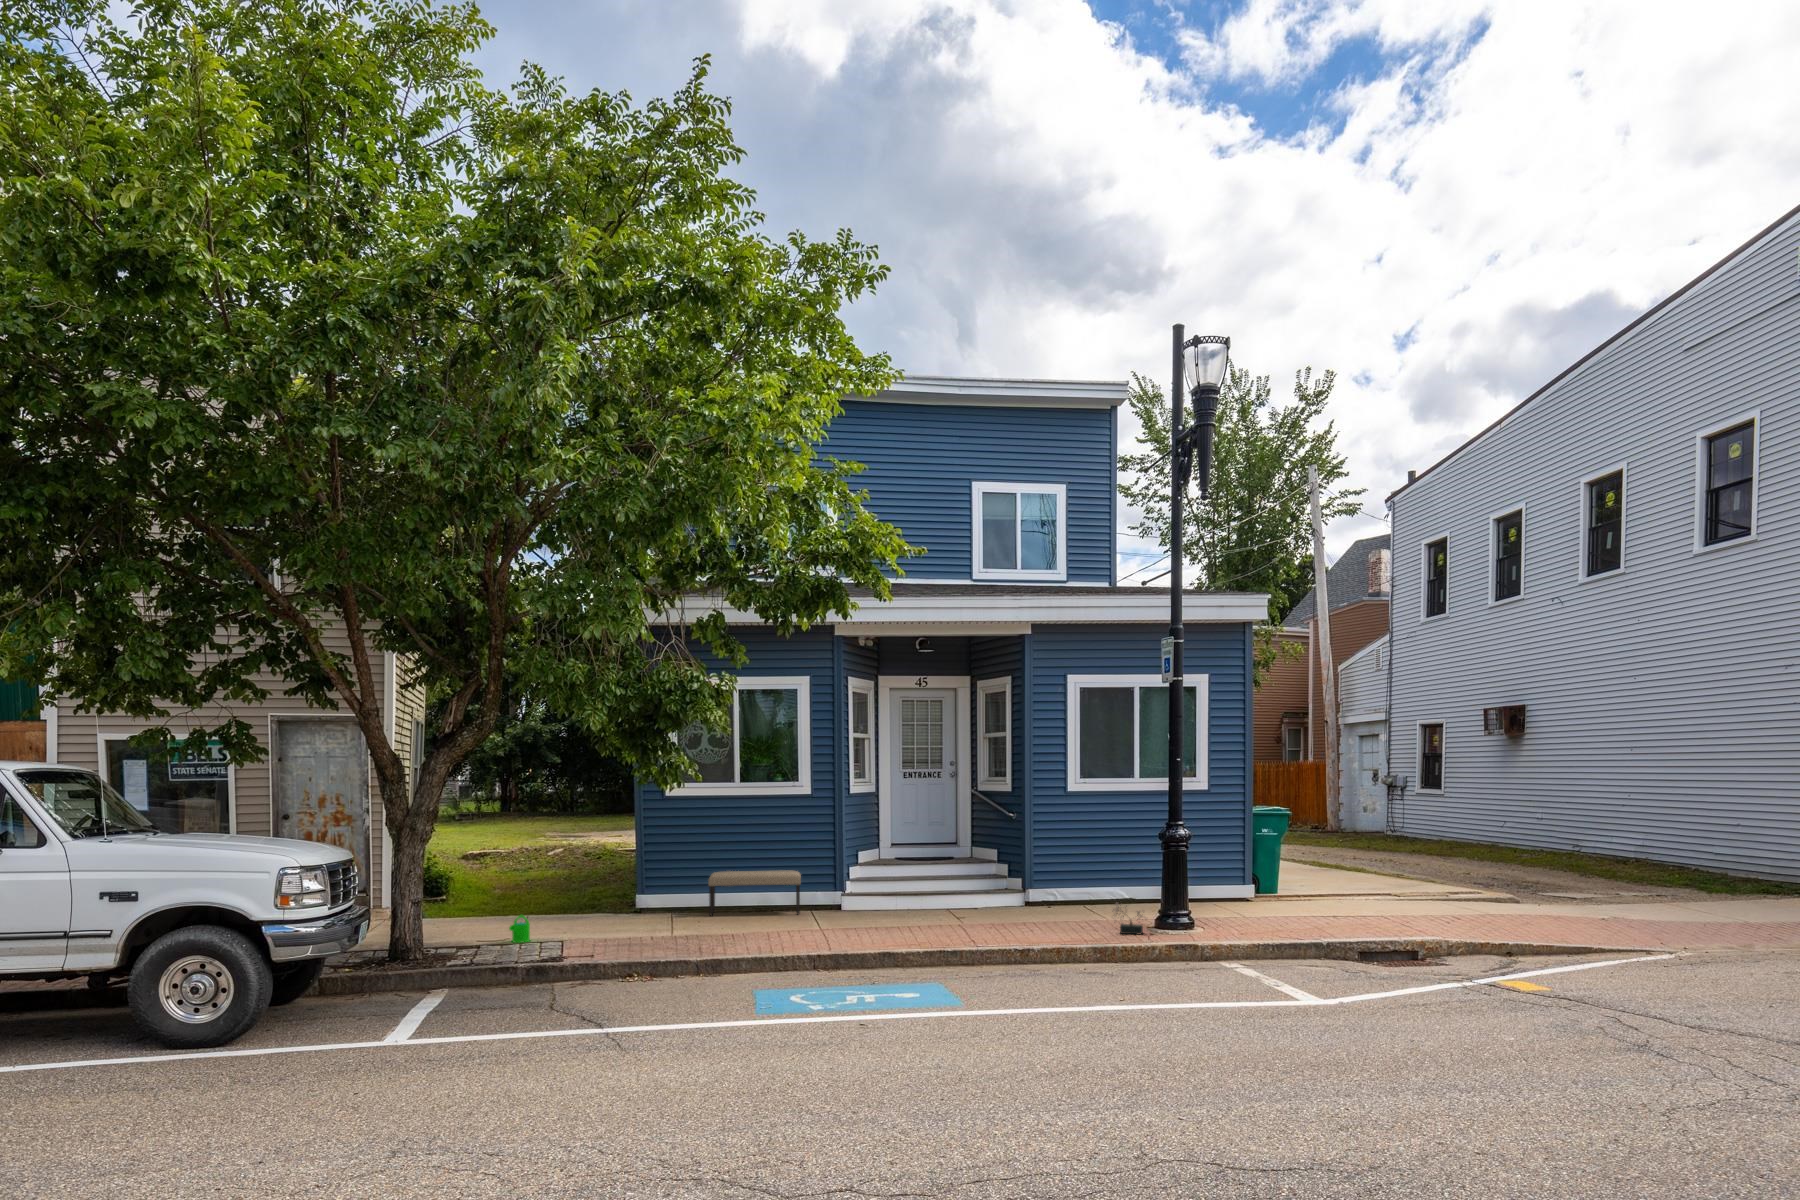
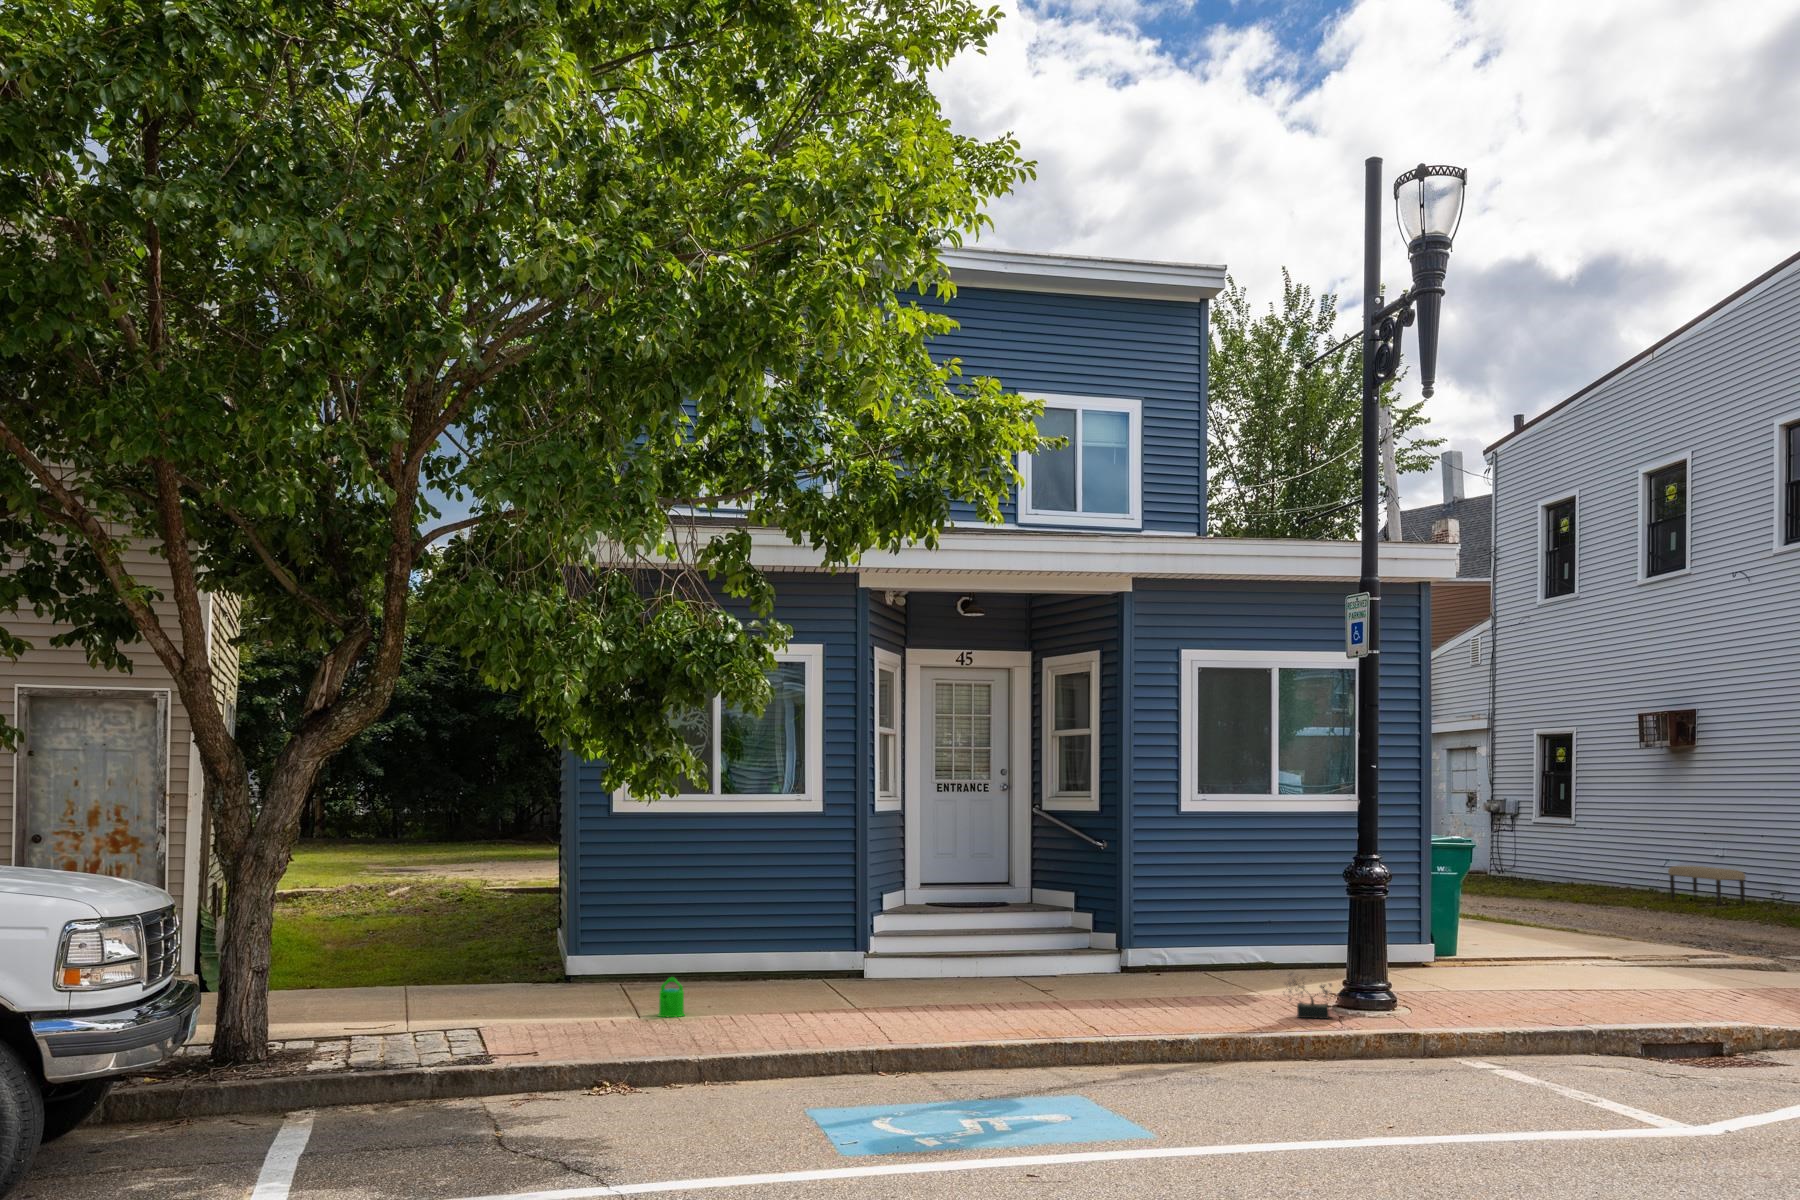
bench: present [708,870,801,916] -> present [1668,865,1746,905]
watering can: present [509,915,530,943] -> present [658,977,685,1017]

